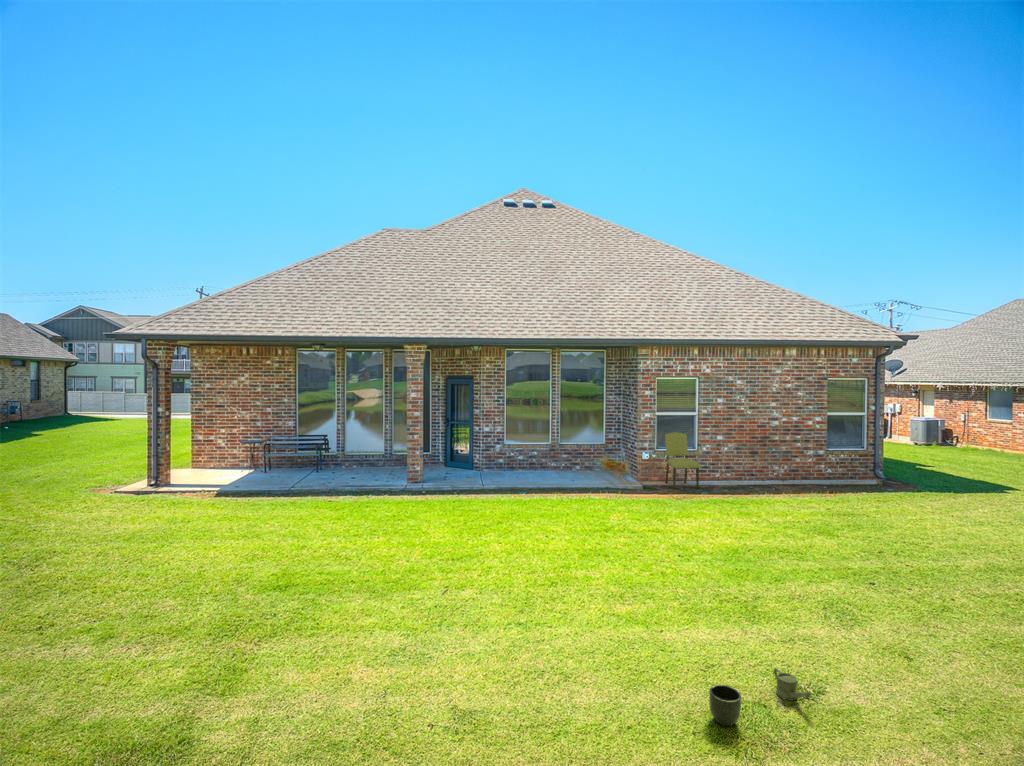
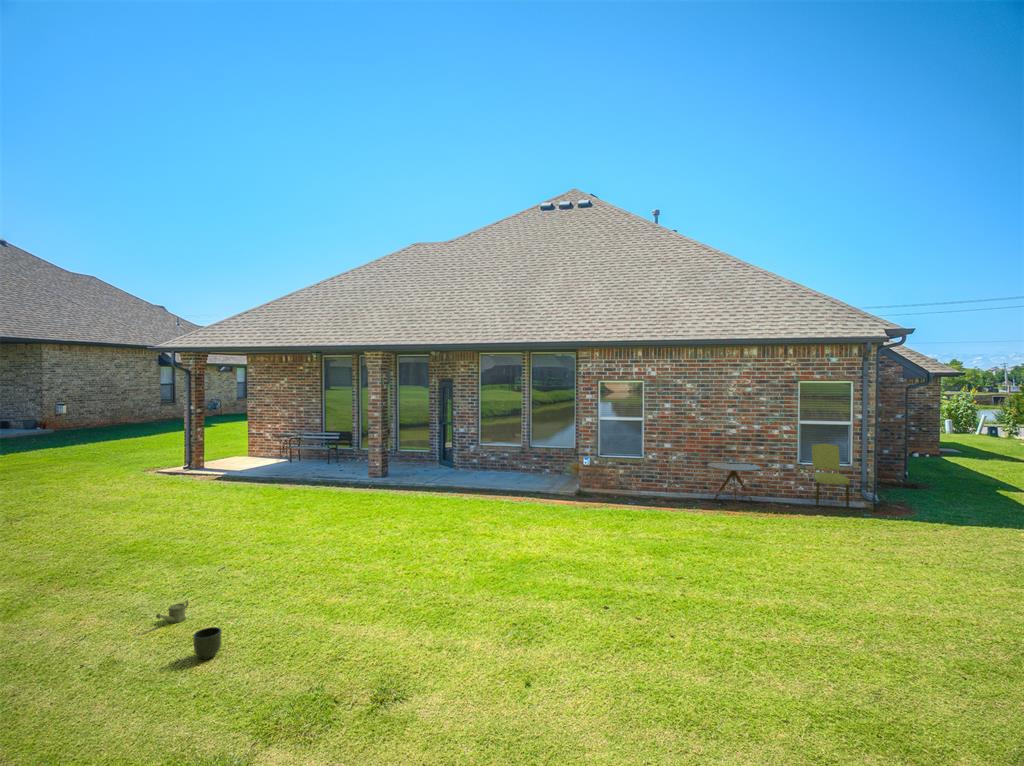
chair: present [665,432,699,489] -> present [812,444,850,507]
round table: none [762,451,812,489] -> present [707,463,761,503]
watering can: present [774,668,811,701] -> present [156,601,188,623]

